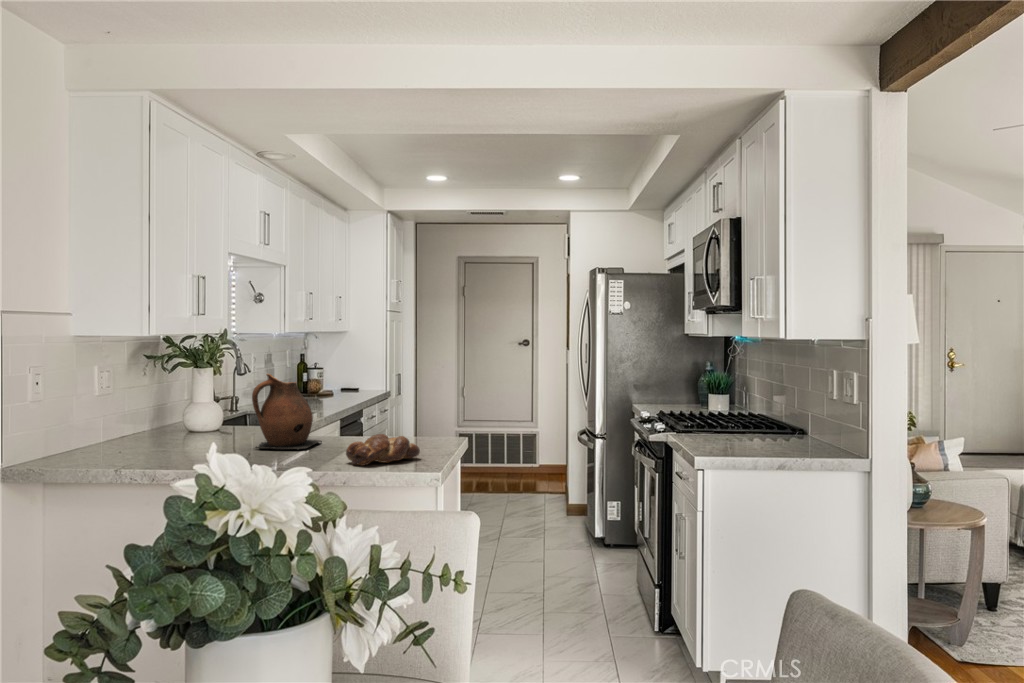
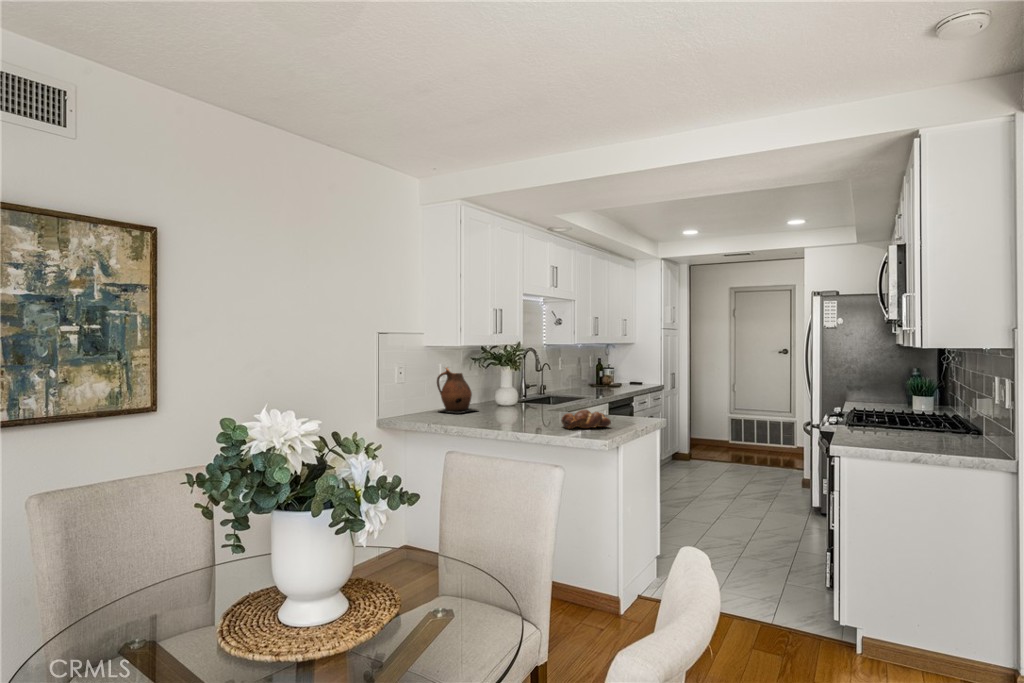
ceramic pitcher: present [252,374,322,450] -> present [437,368,478,413]

